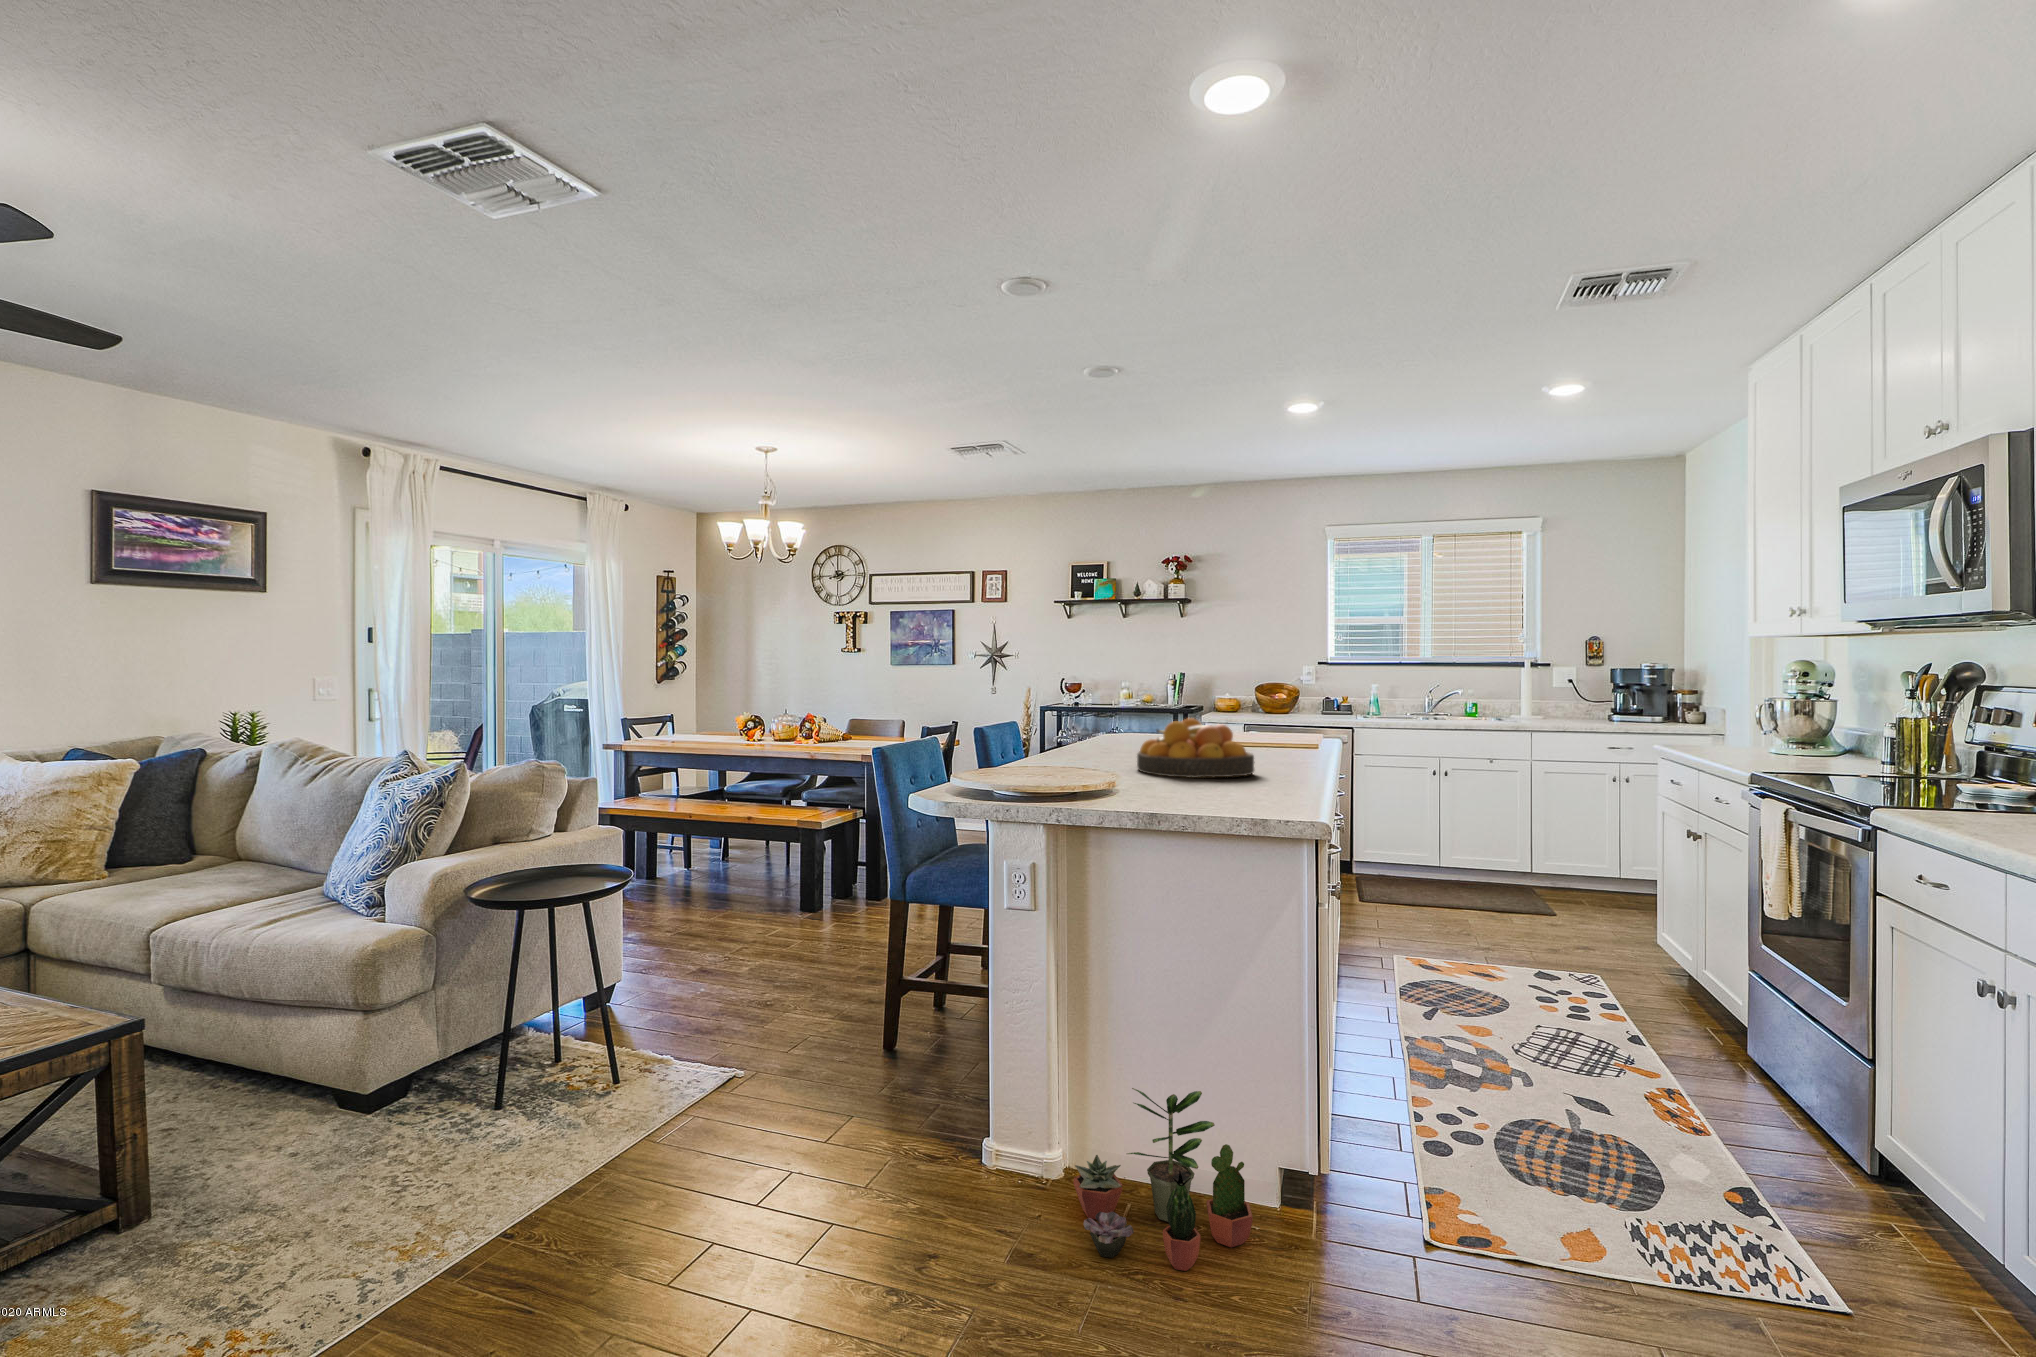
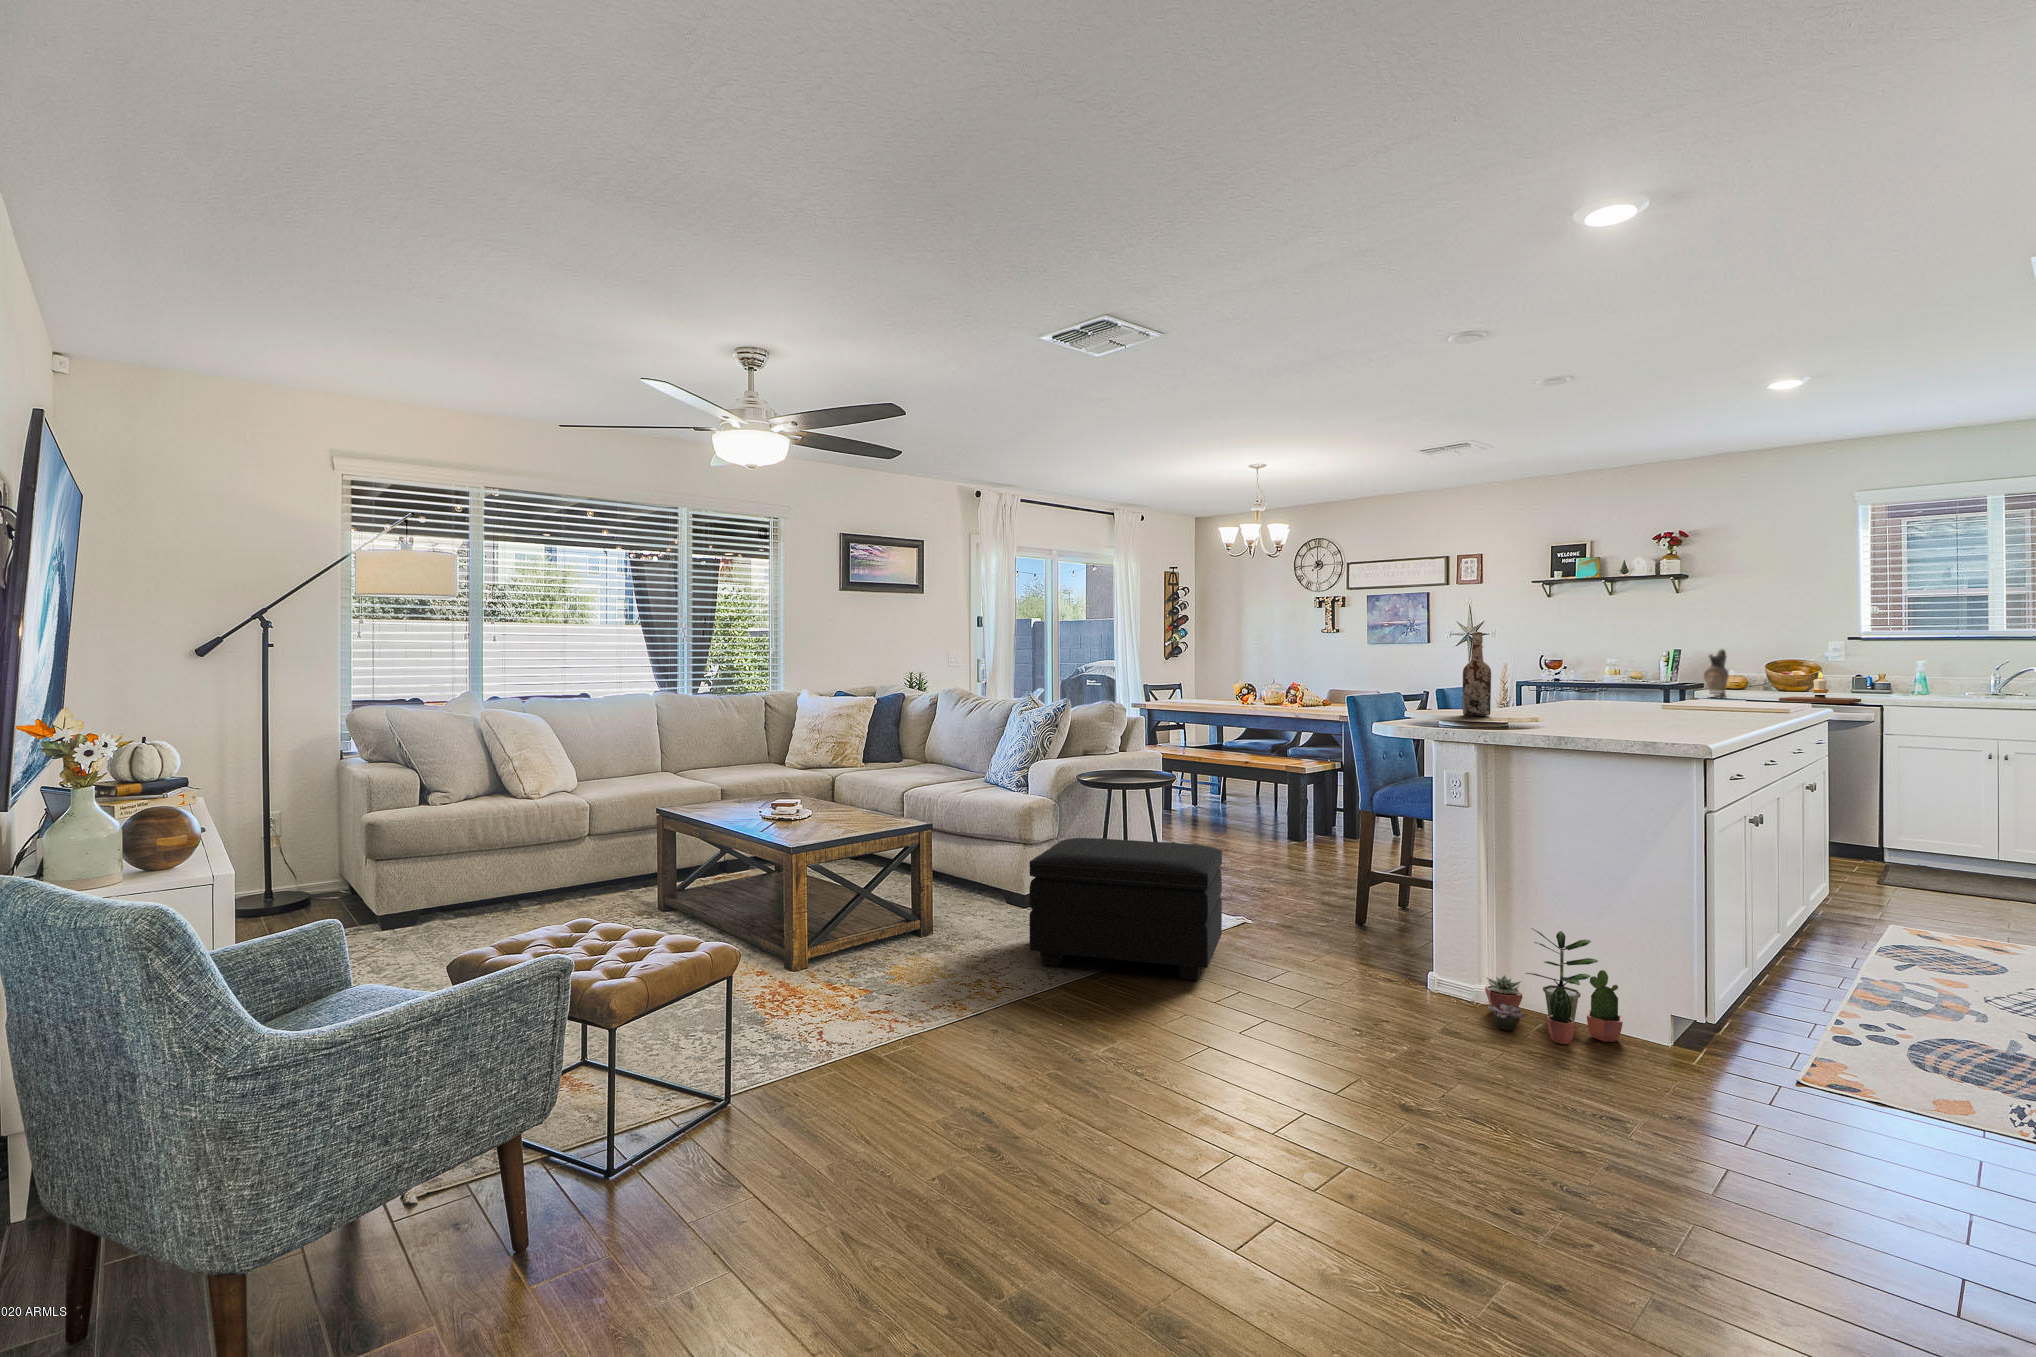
wine bottle: none [1028,666,1062,778] -> present [1463,633,1491,716]
ceramic pitcher: none [1212,674,1232,723] -> present [1704,649,1729,698]
candle: none [1273,696,1332,727] -> present [1779,672,1861,704]
fruit bowl: present [1137,718,1254,778] -> none [1564,676,1674,721]
footstool: none [316,999,695,1278] -> present [1029,838,1222,980]

